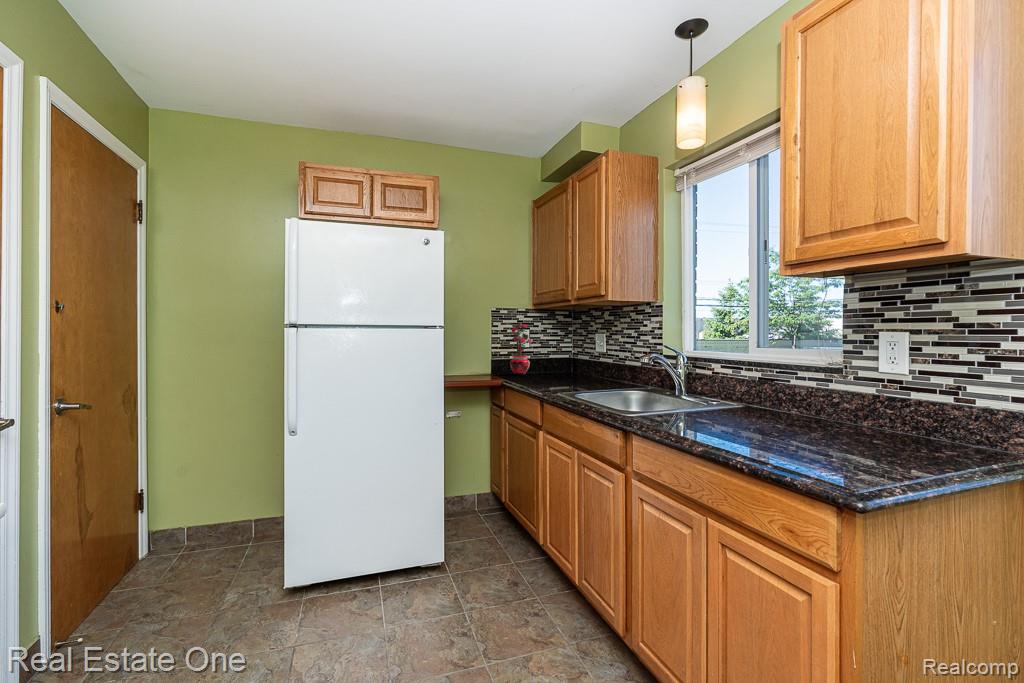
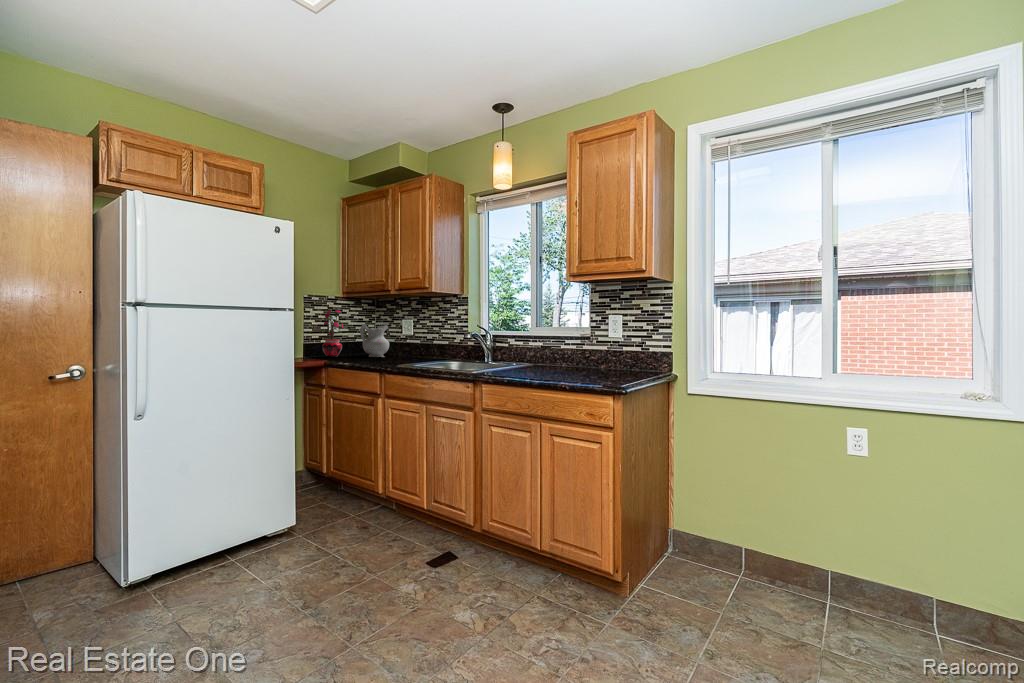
ceramic pitcher: none [547,339,580,377] -> present [360,324,389,357]

